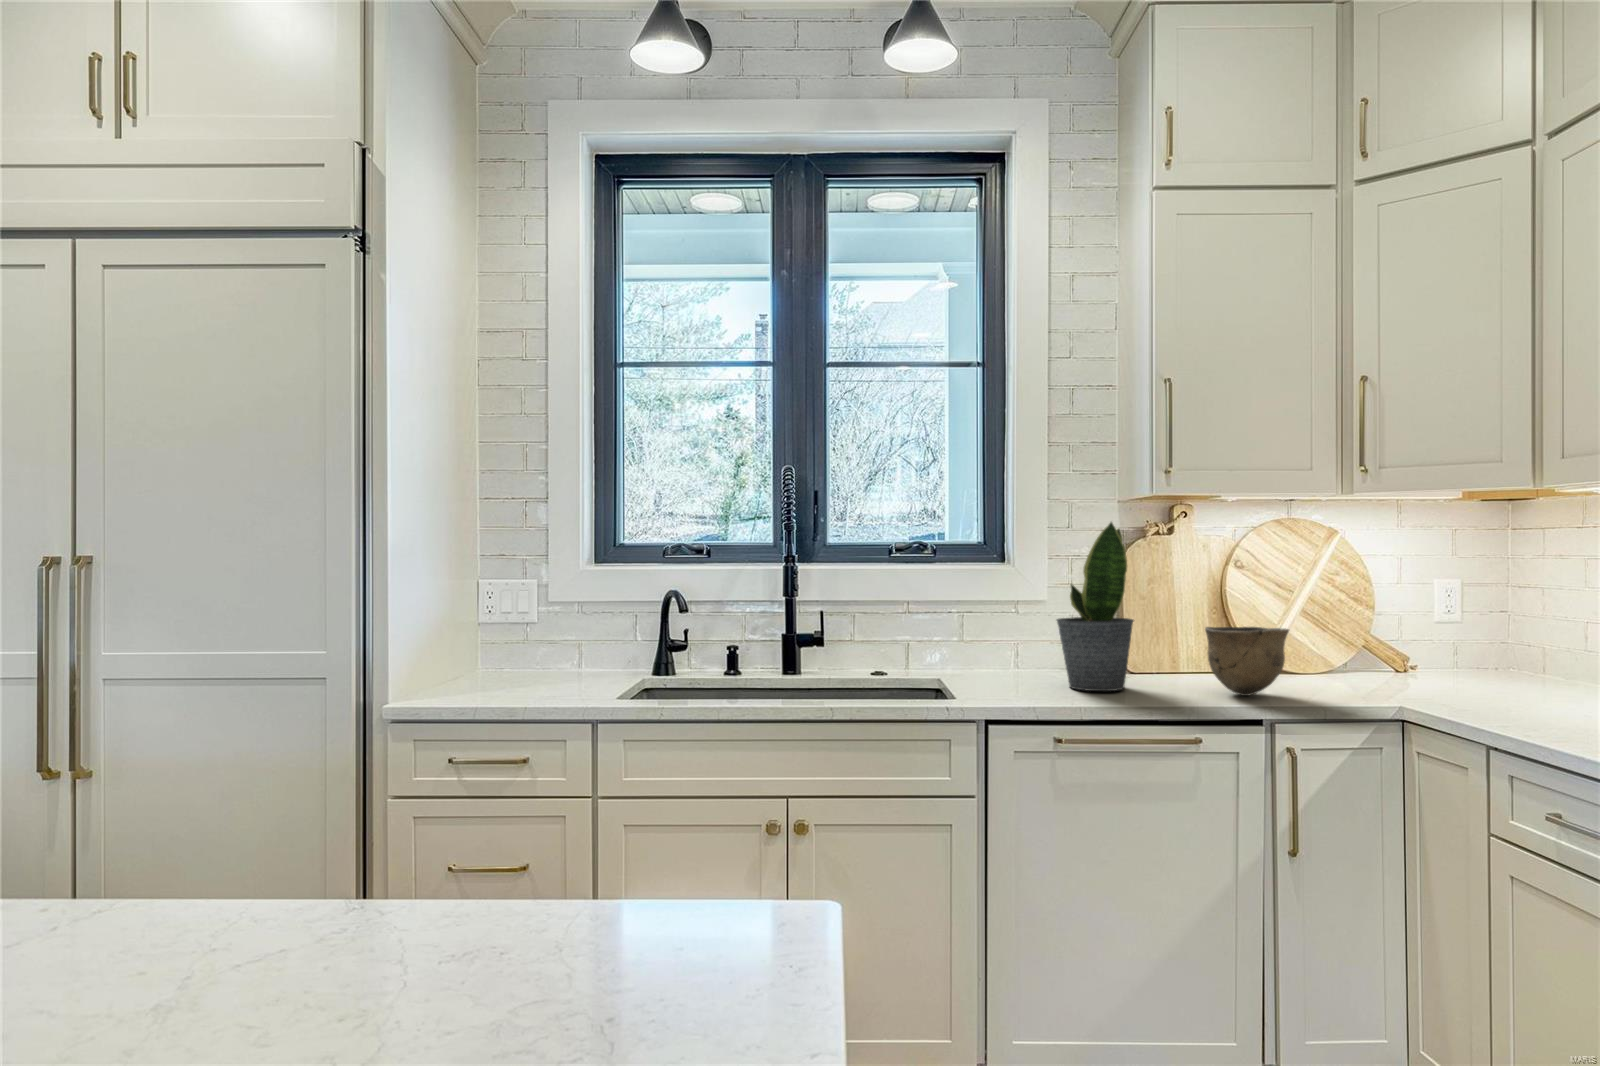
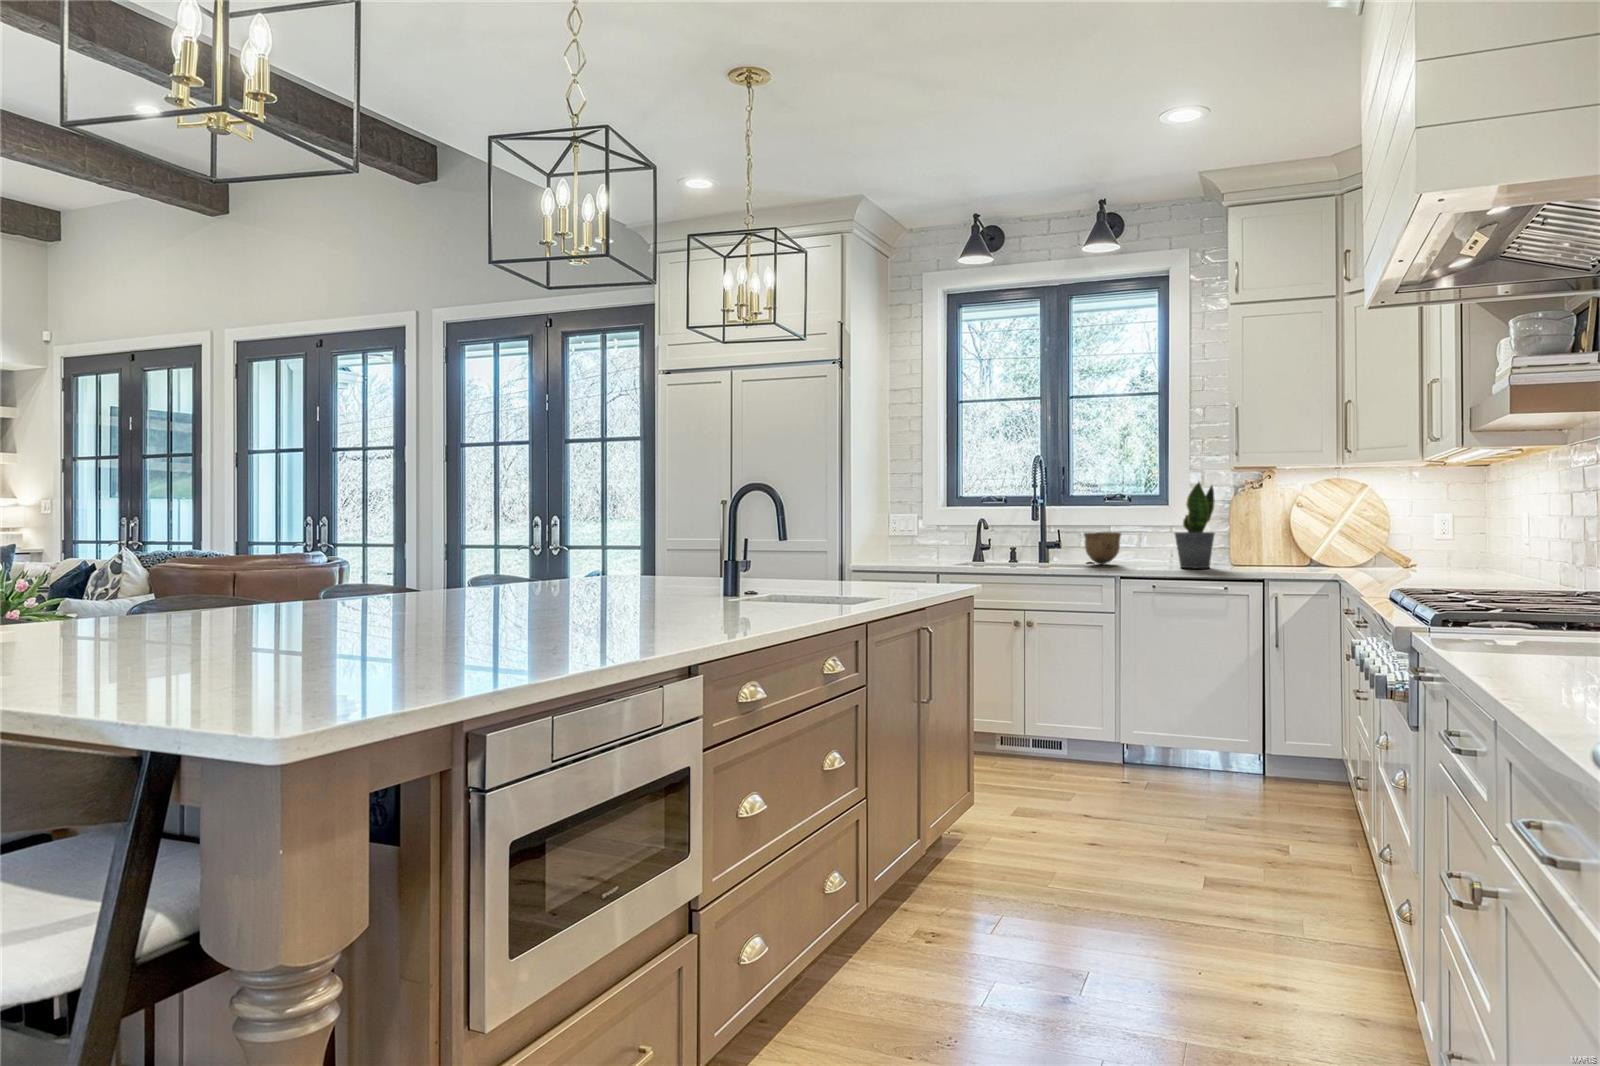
bowl: present [1205,627,1289,696] -> present [1084,532,1121,564]

